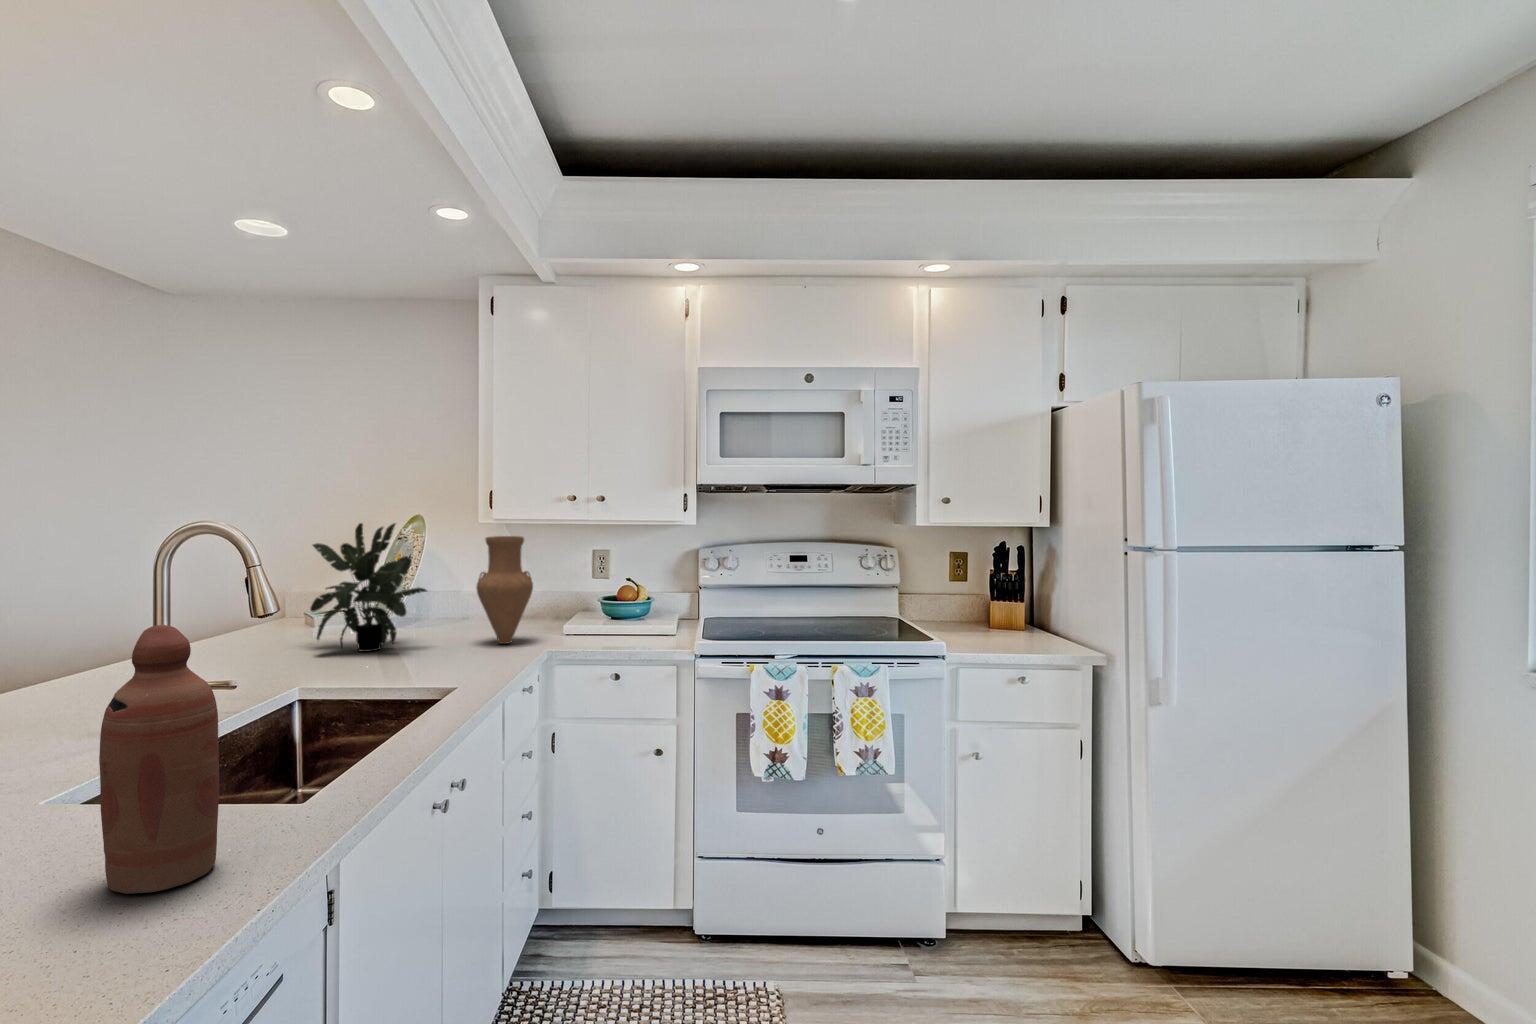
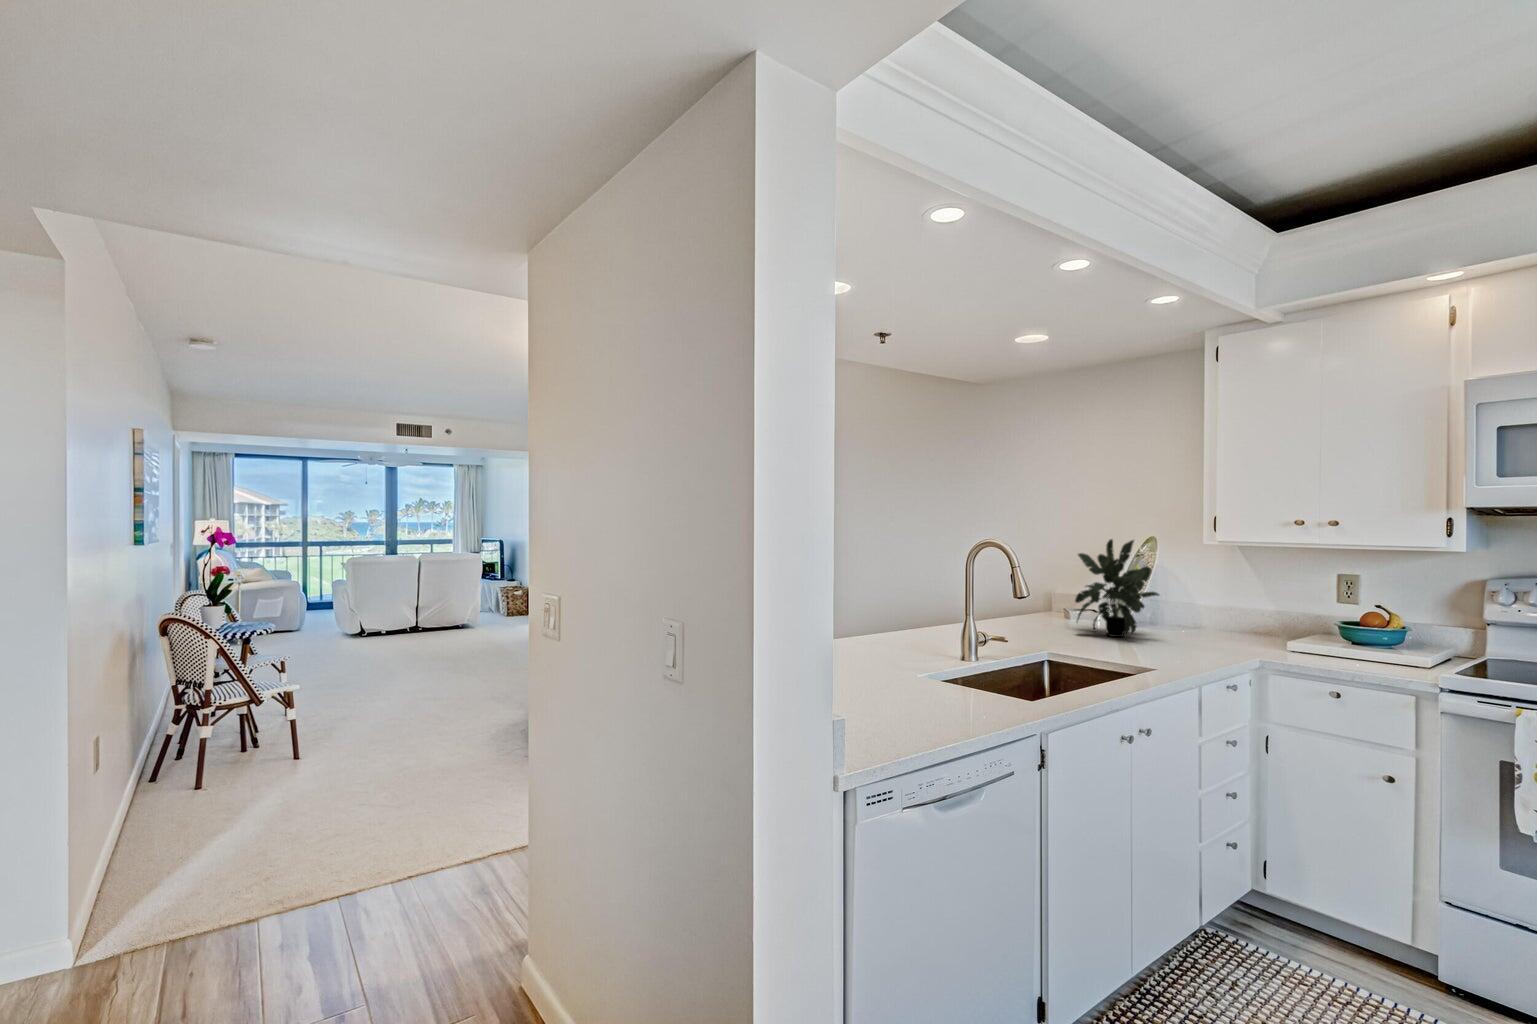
vase: present [476,536,533,644] -> none [1203,554,1258,648]
bottle: present [99,625,219,894] -> none [920,588,970,724]

